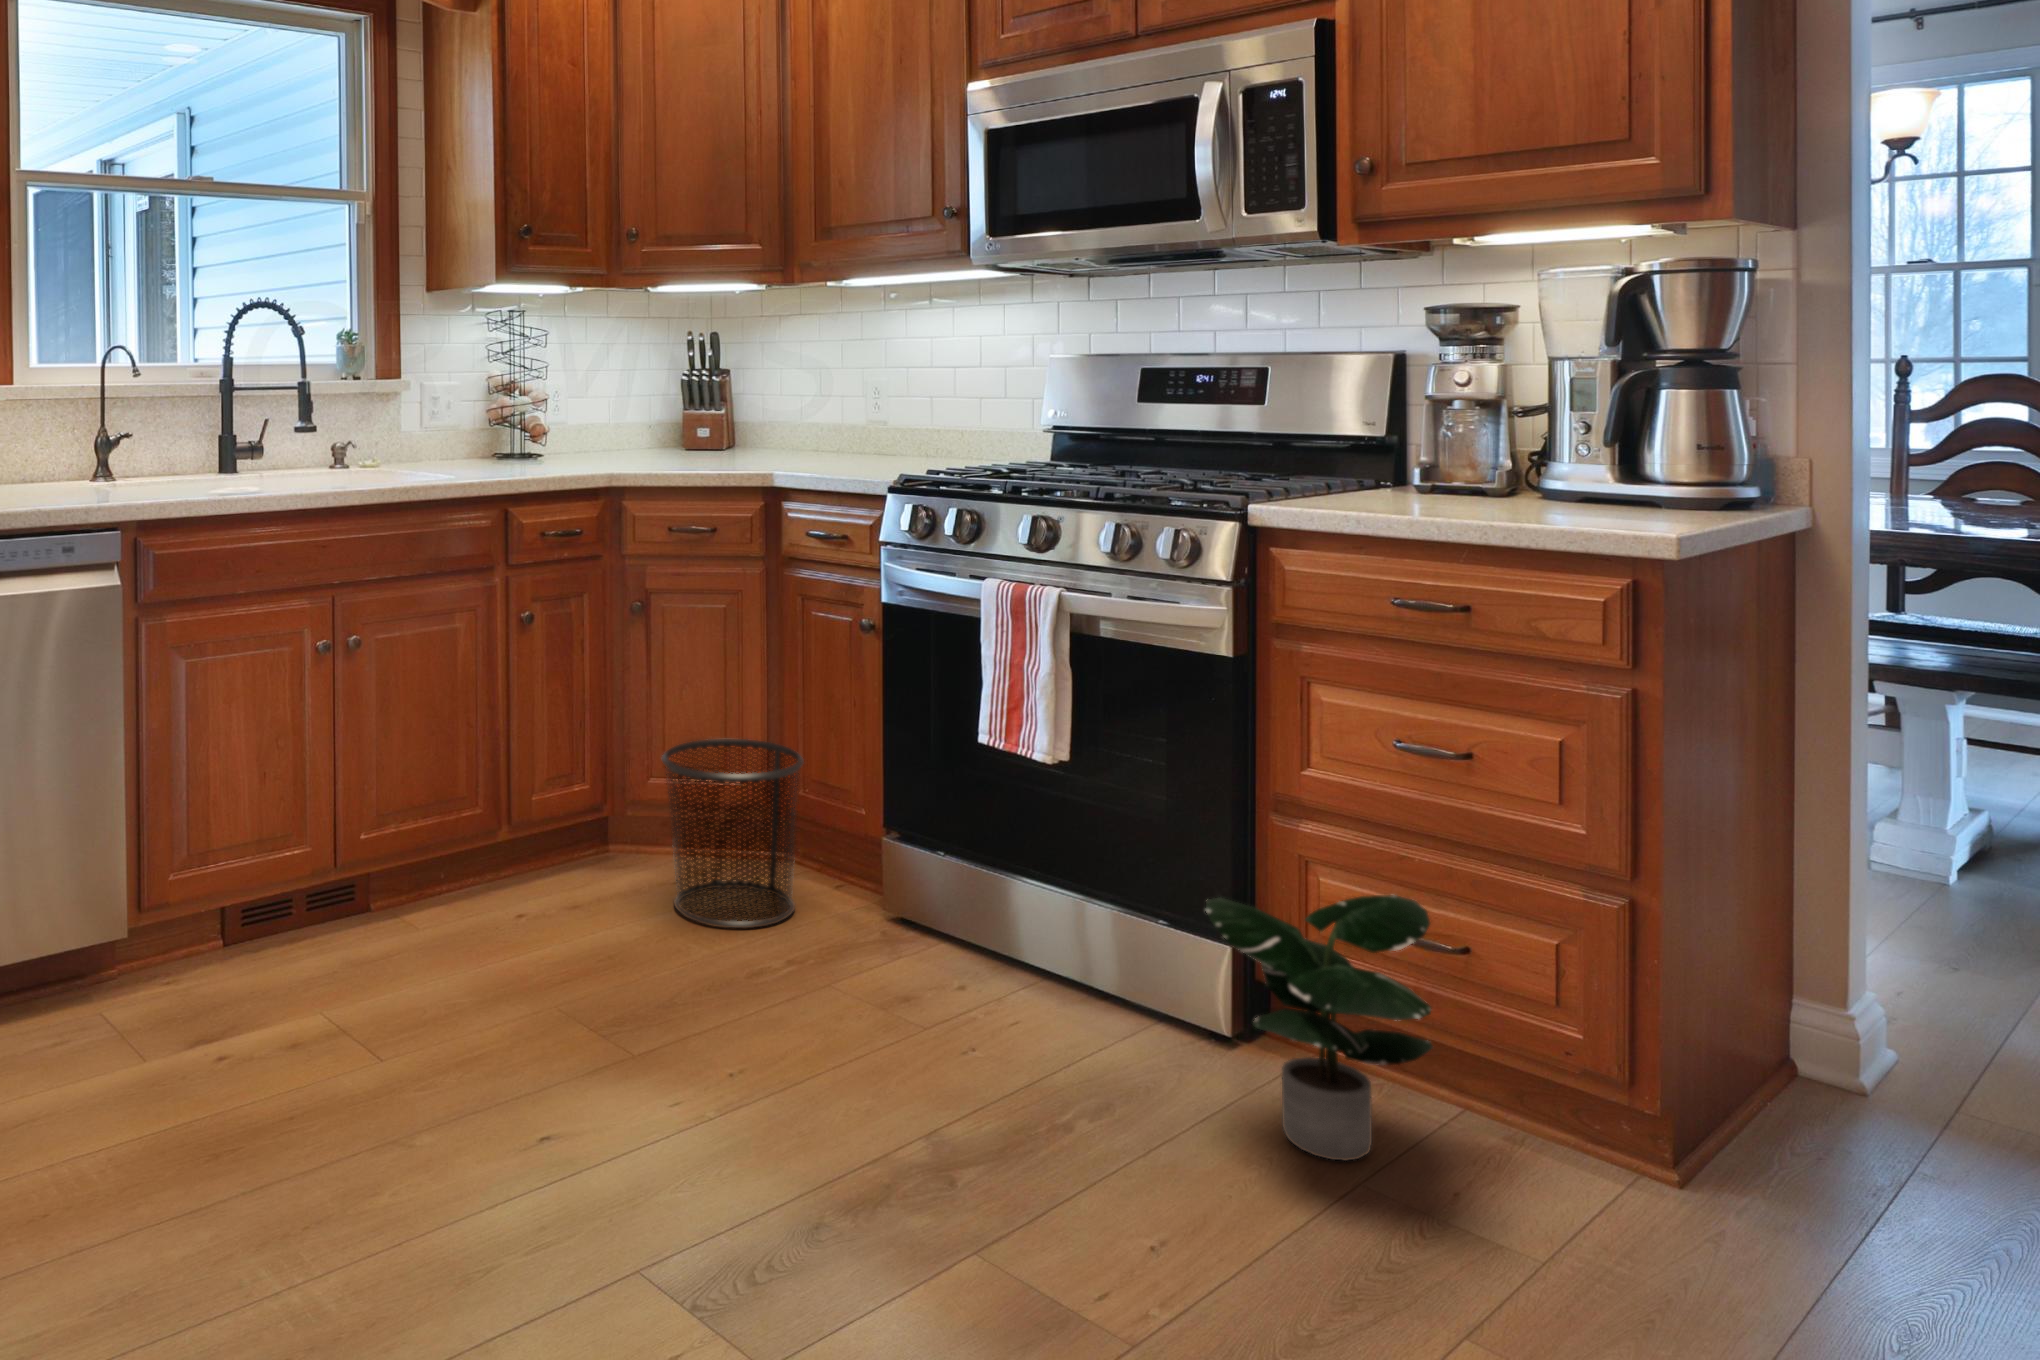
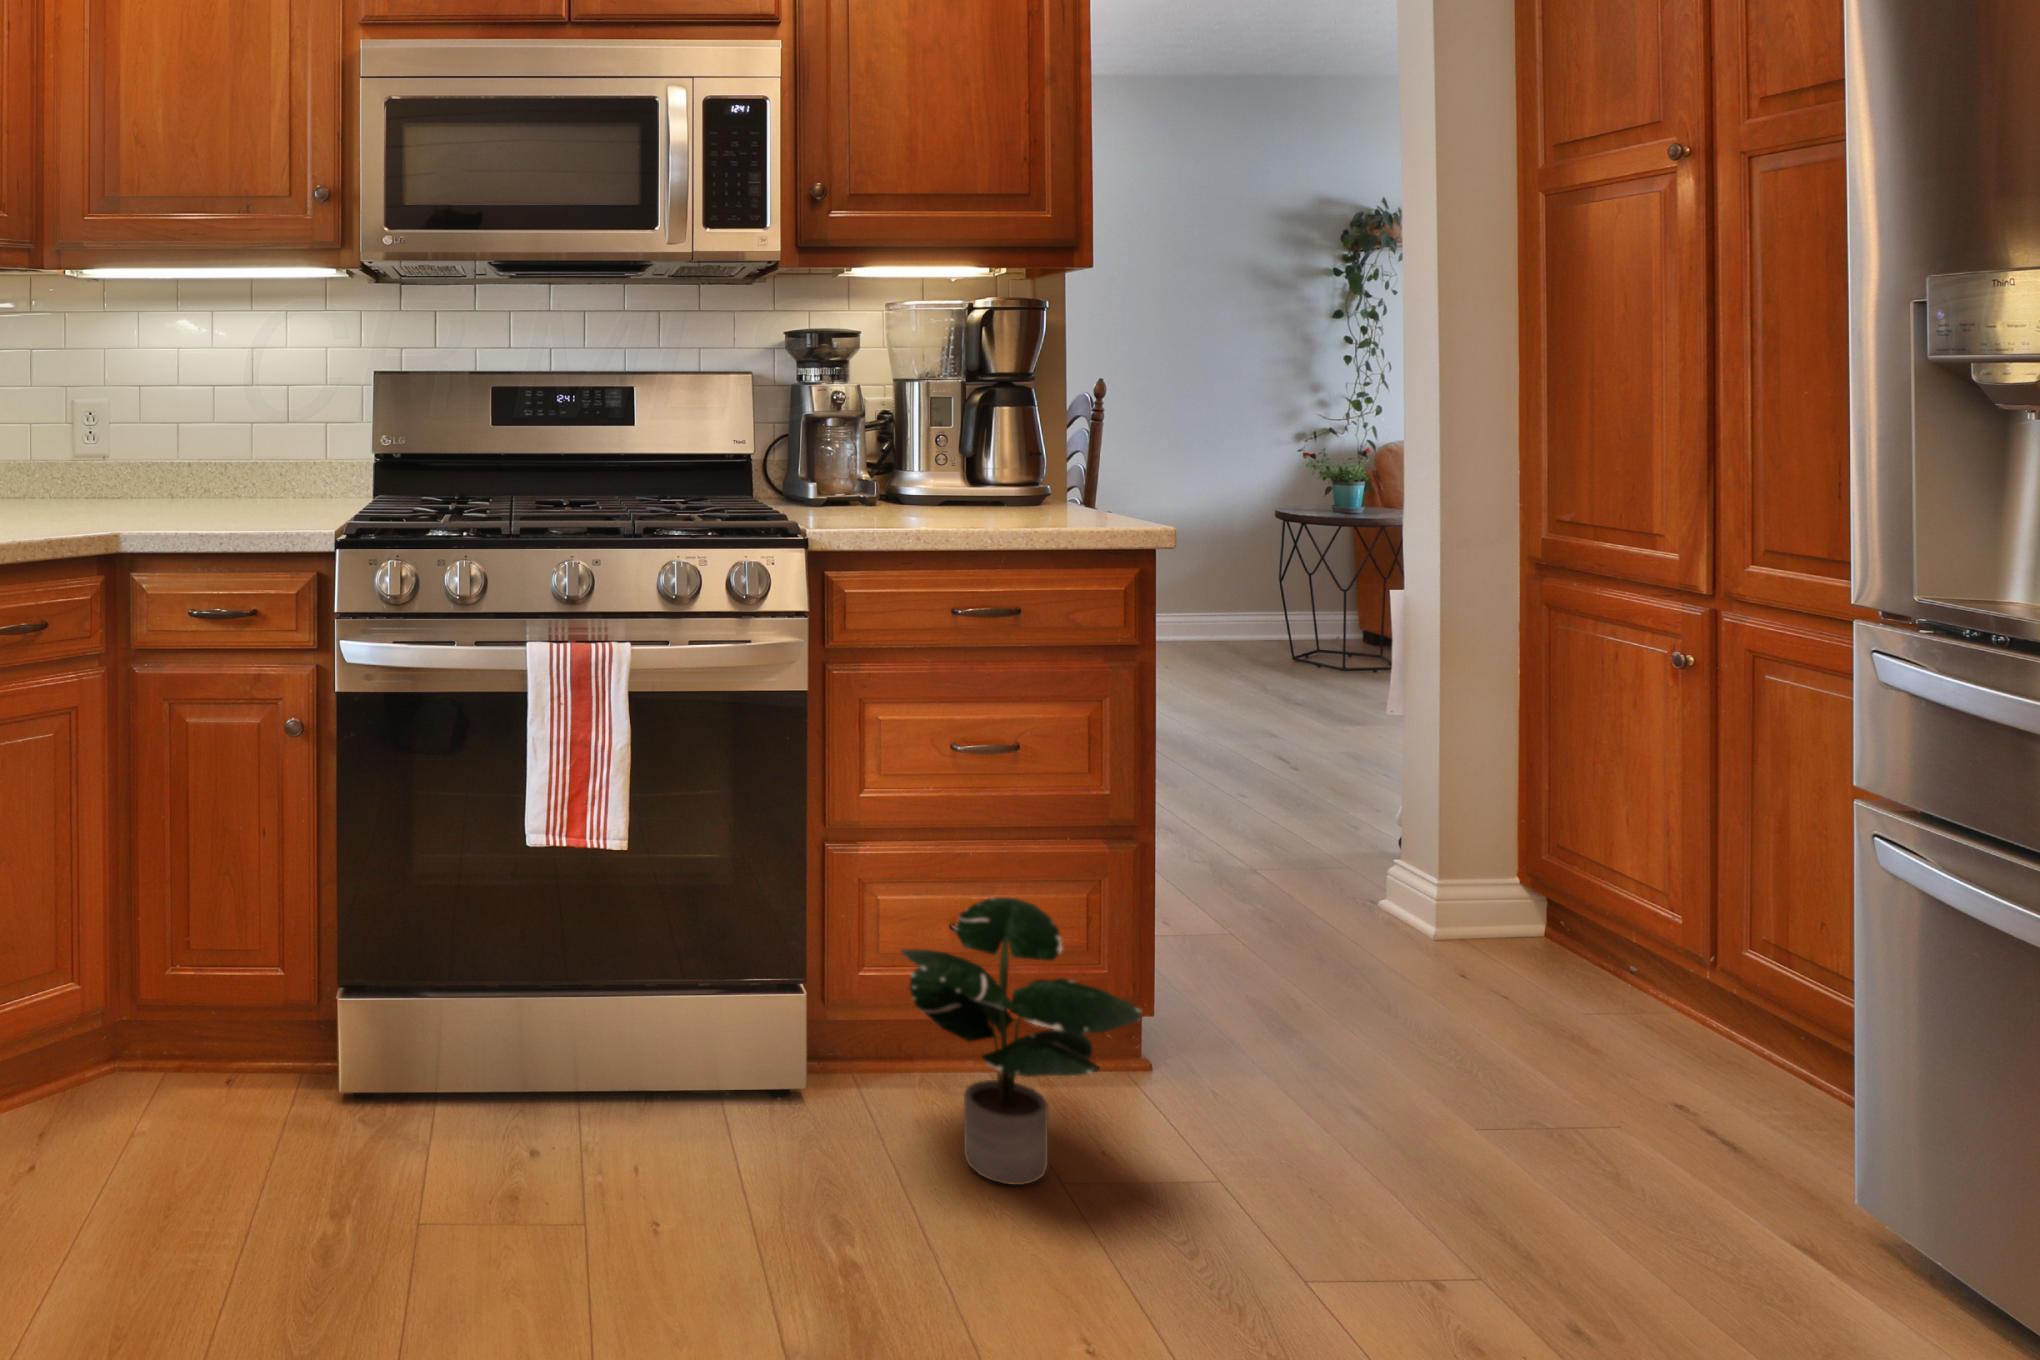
waste bin: present [661,739,803,928] -> none [50,913,262,1215]

